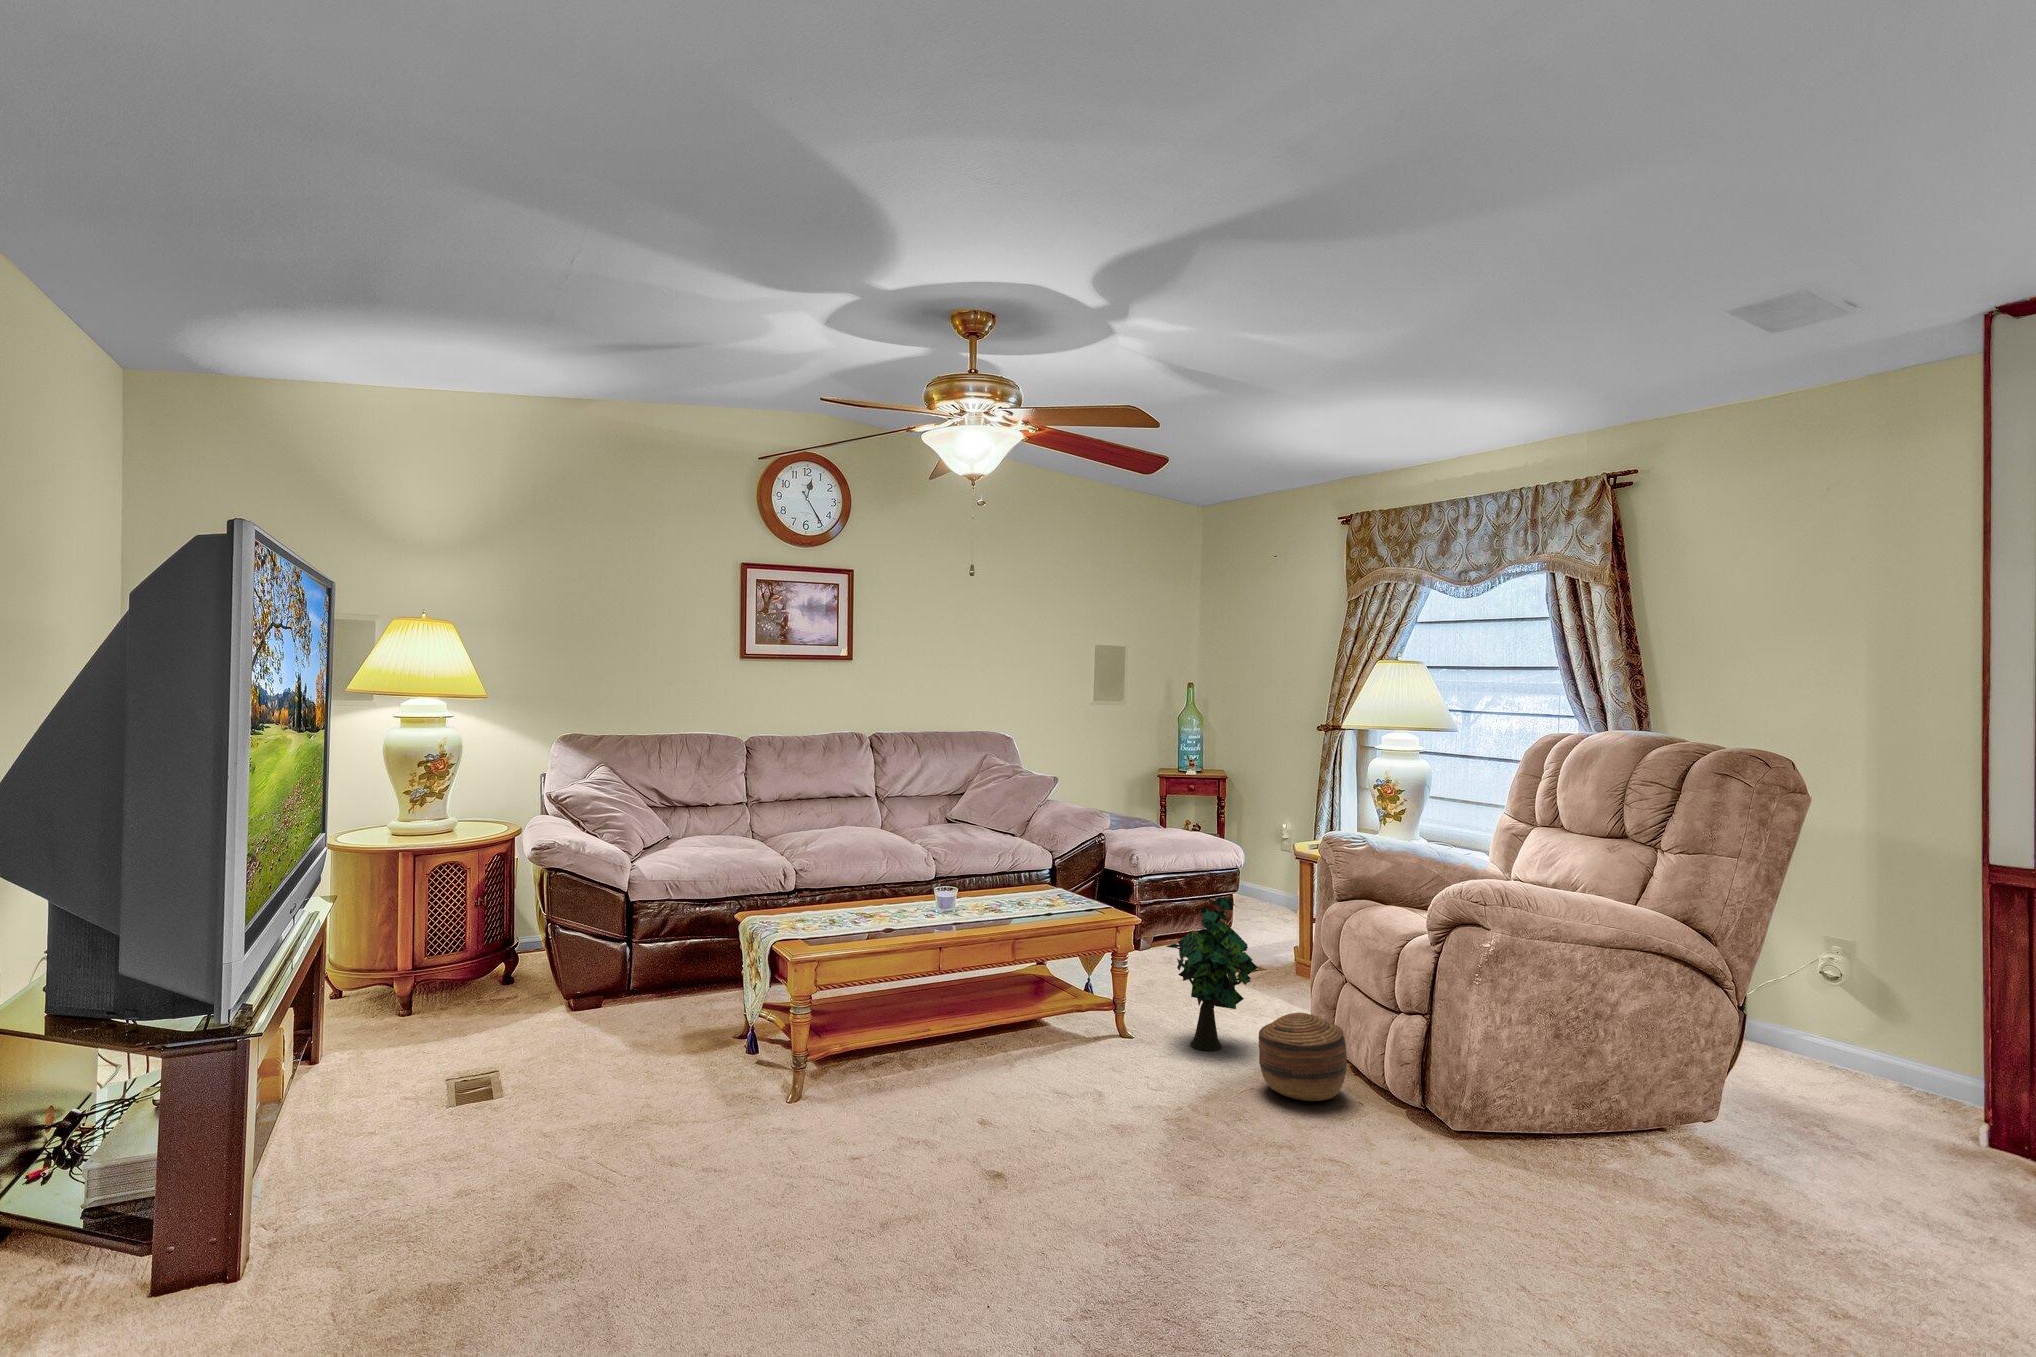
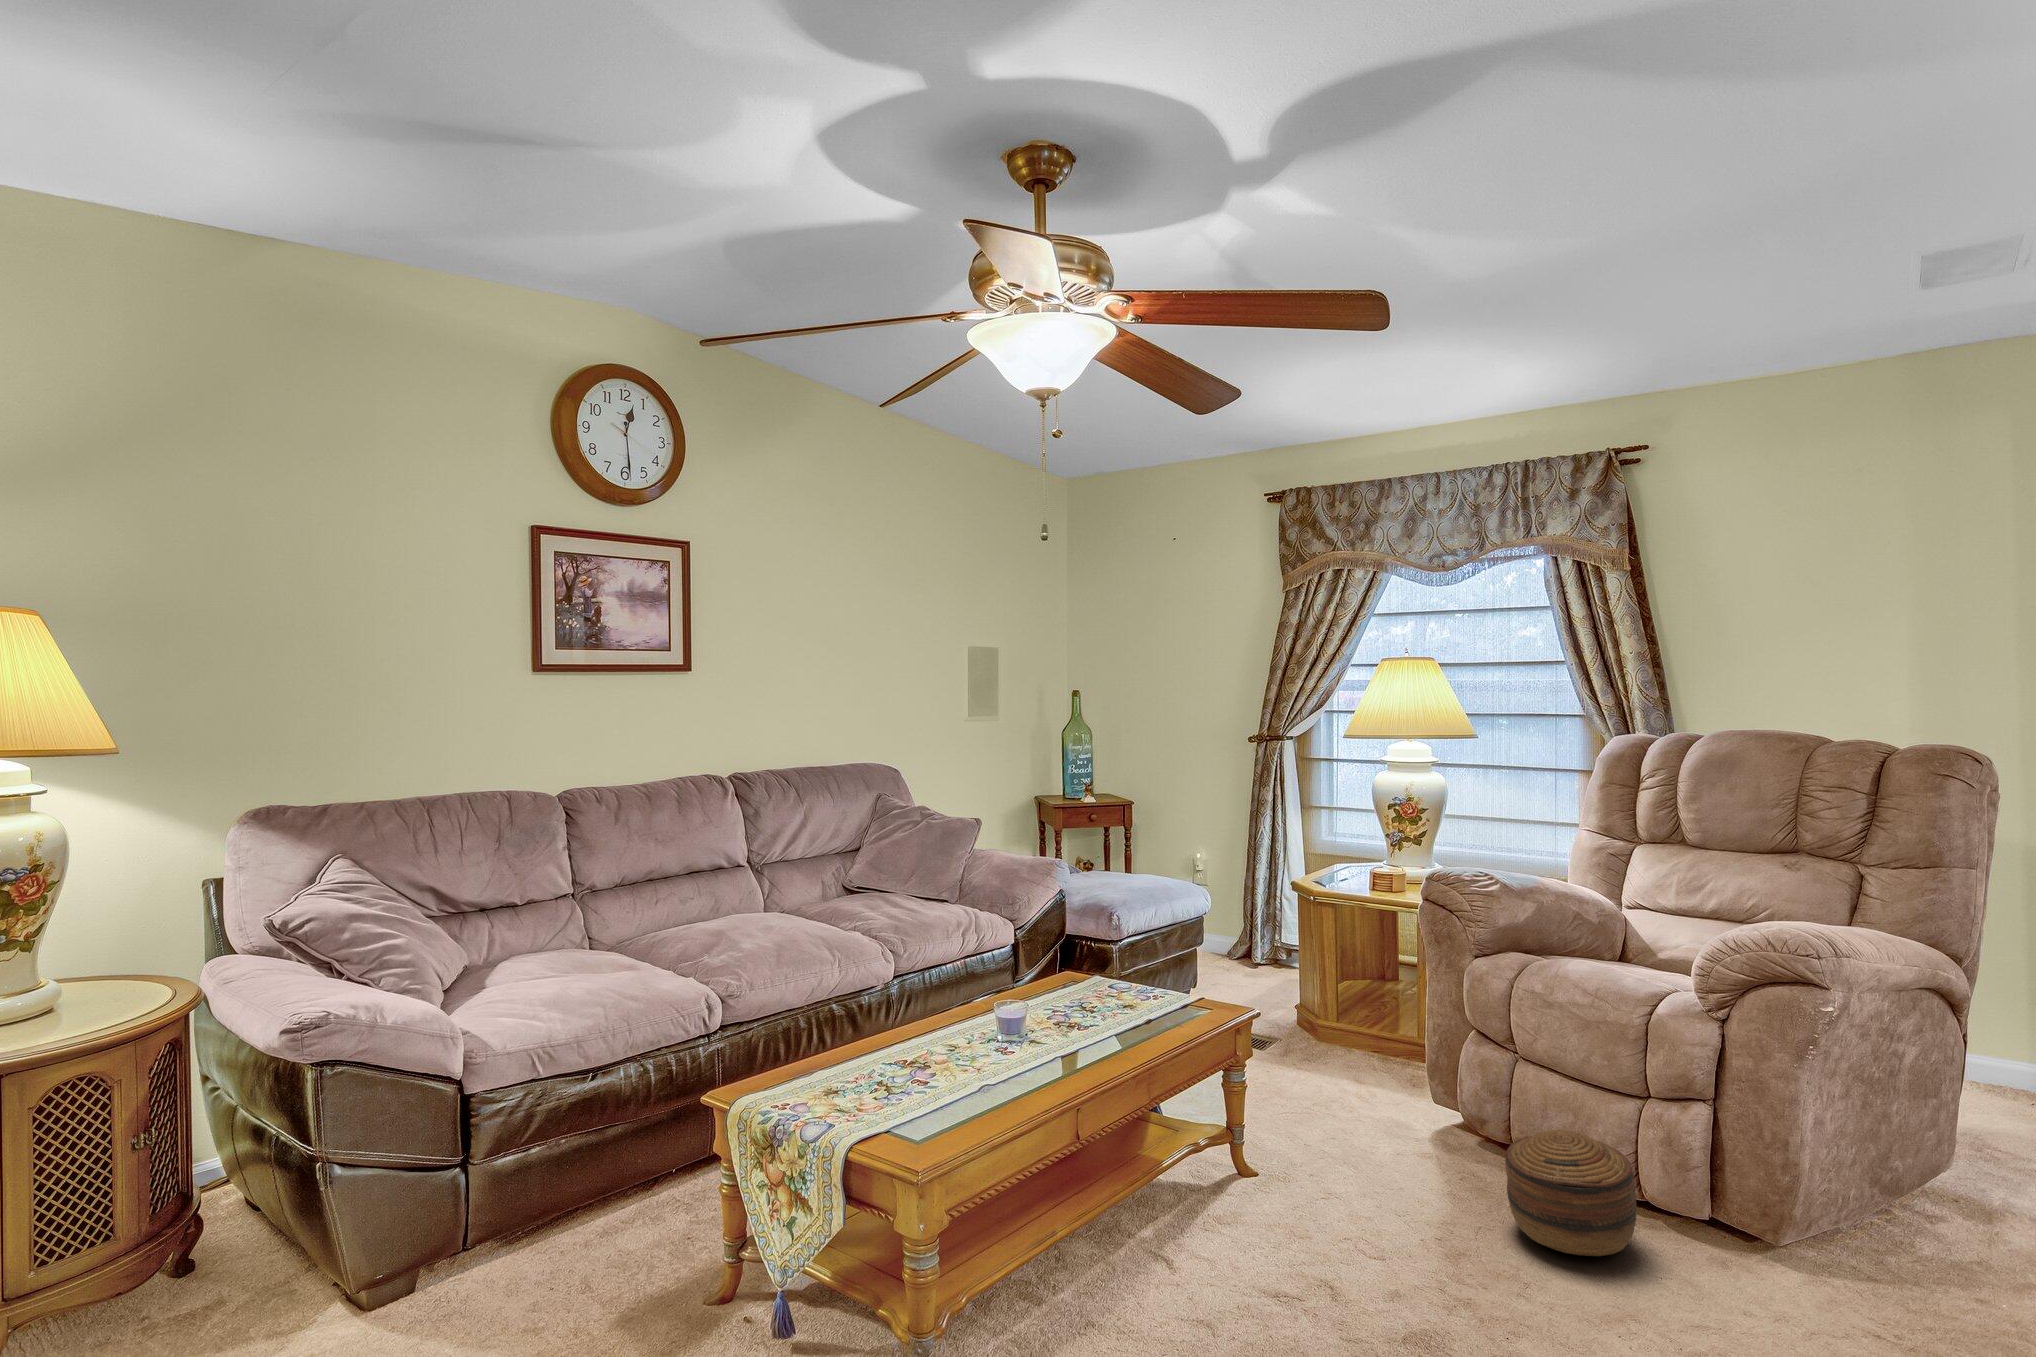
decorative plant: present [1166,897,1257,1051] -> none [1304,976,1433,1188]

